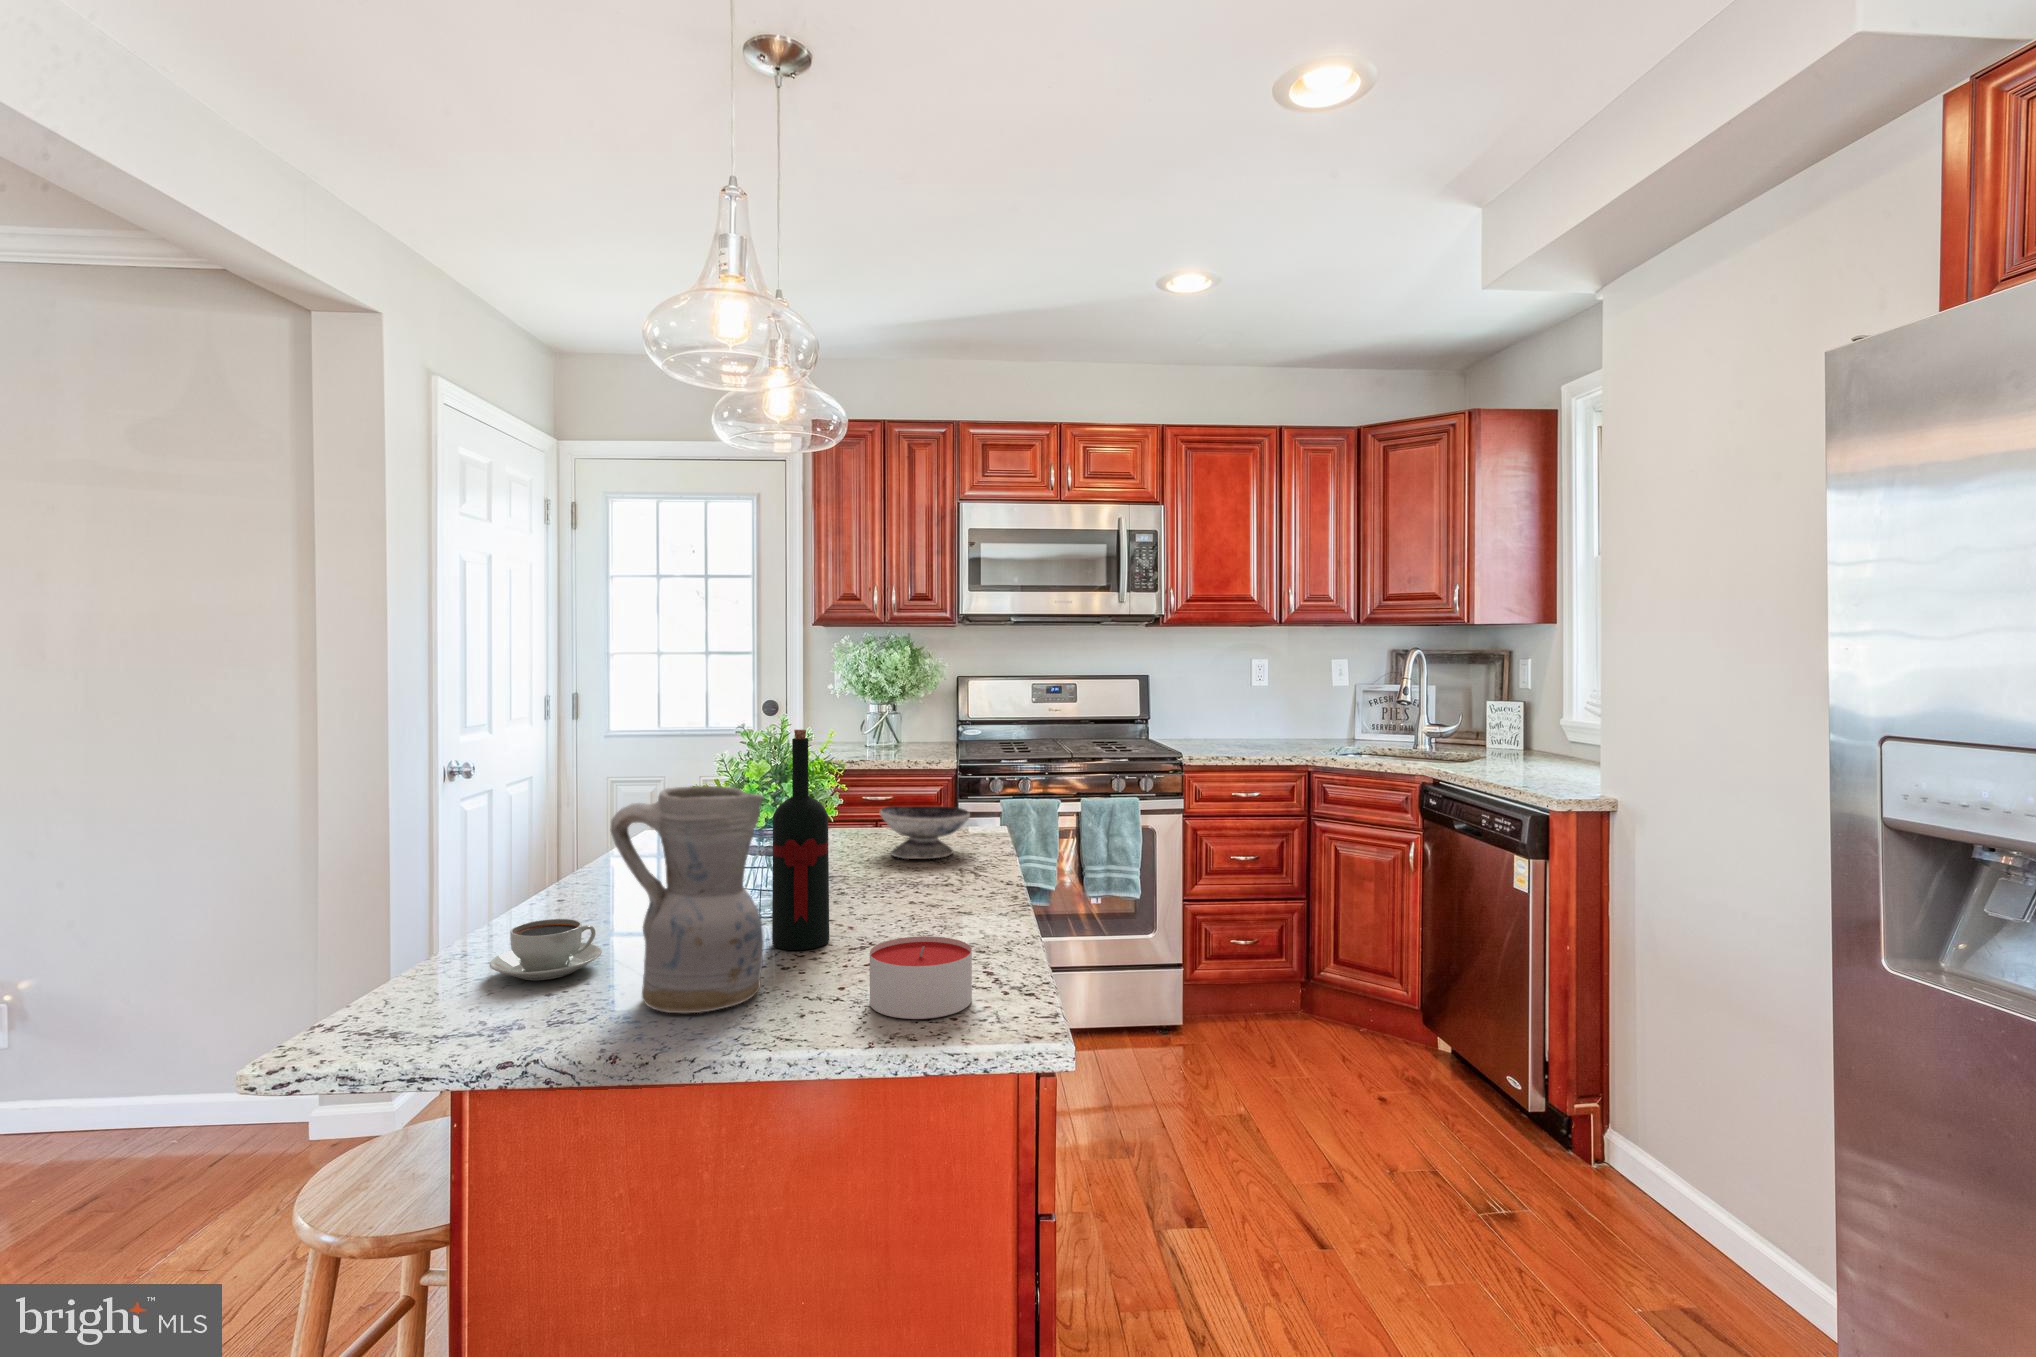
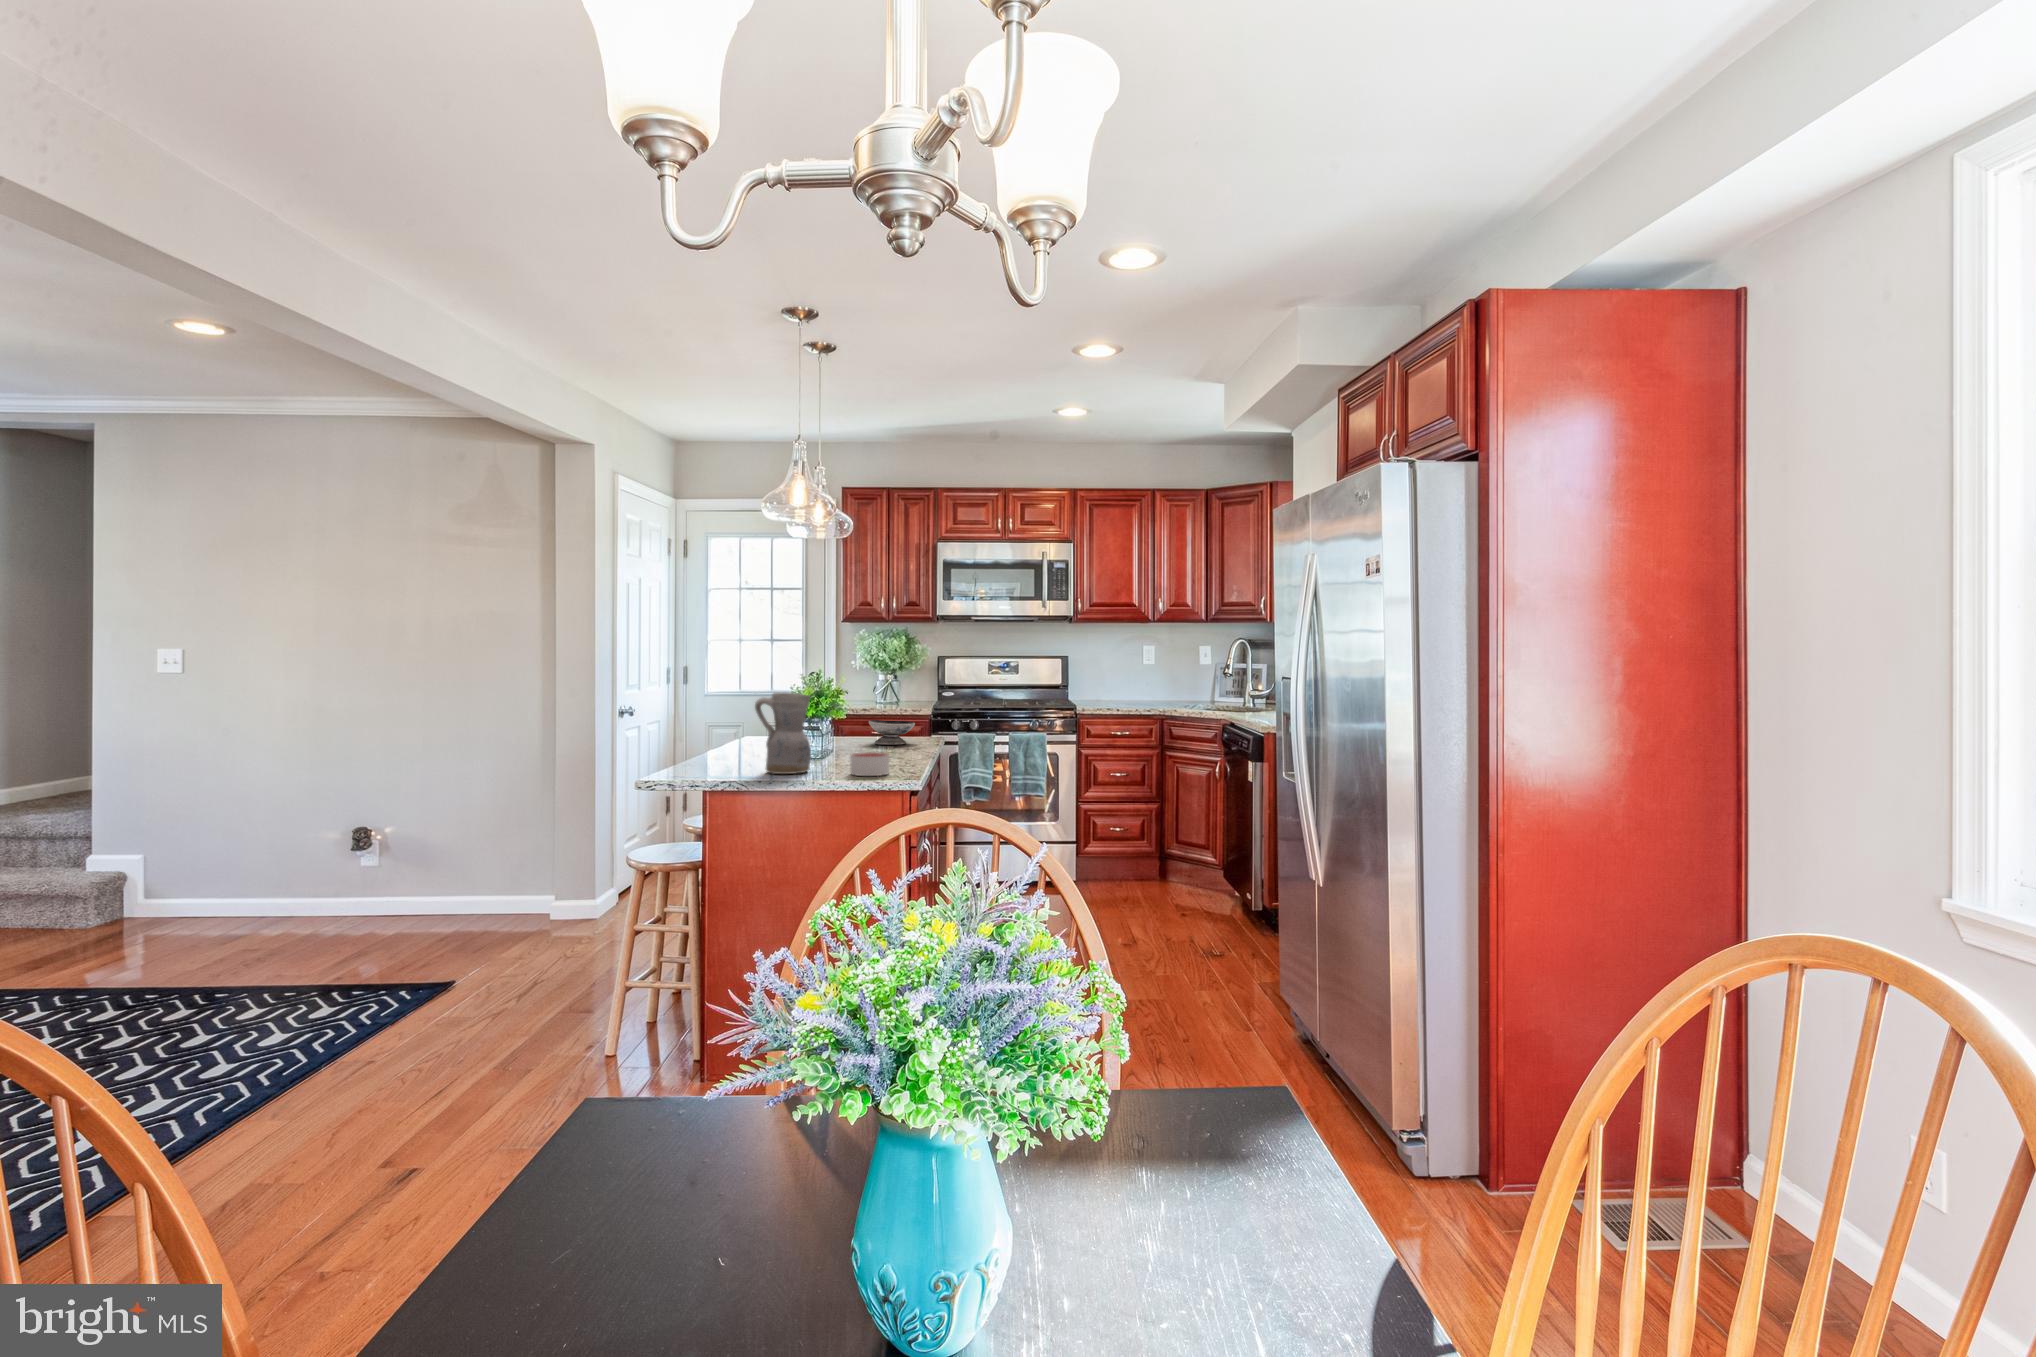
wine bottle: present [772,730,829,950] -> none [814,674,838,764]
coffee cup: present [490,919,602,980] -> none [705,748,747,769]

